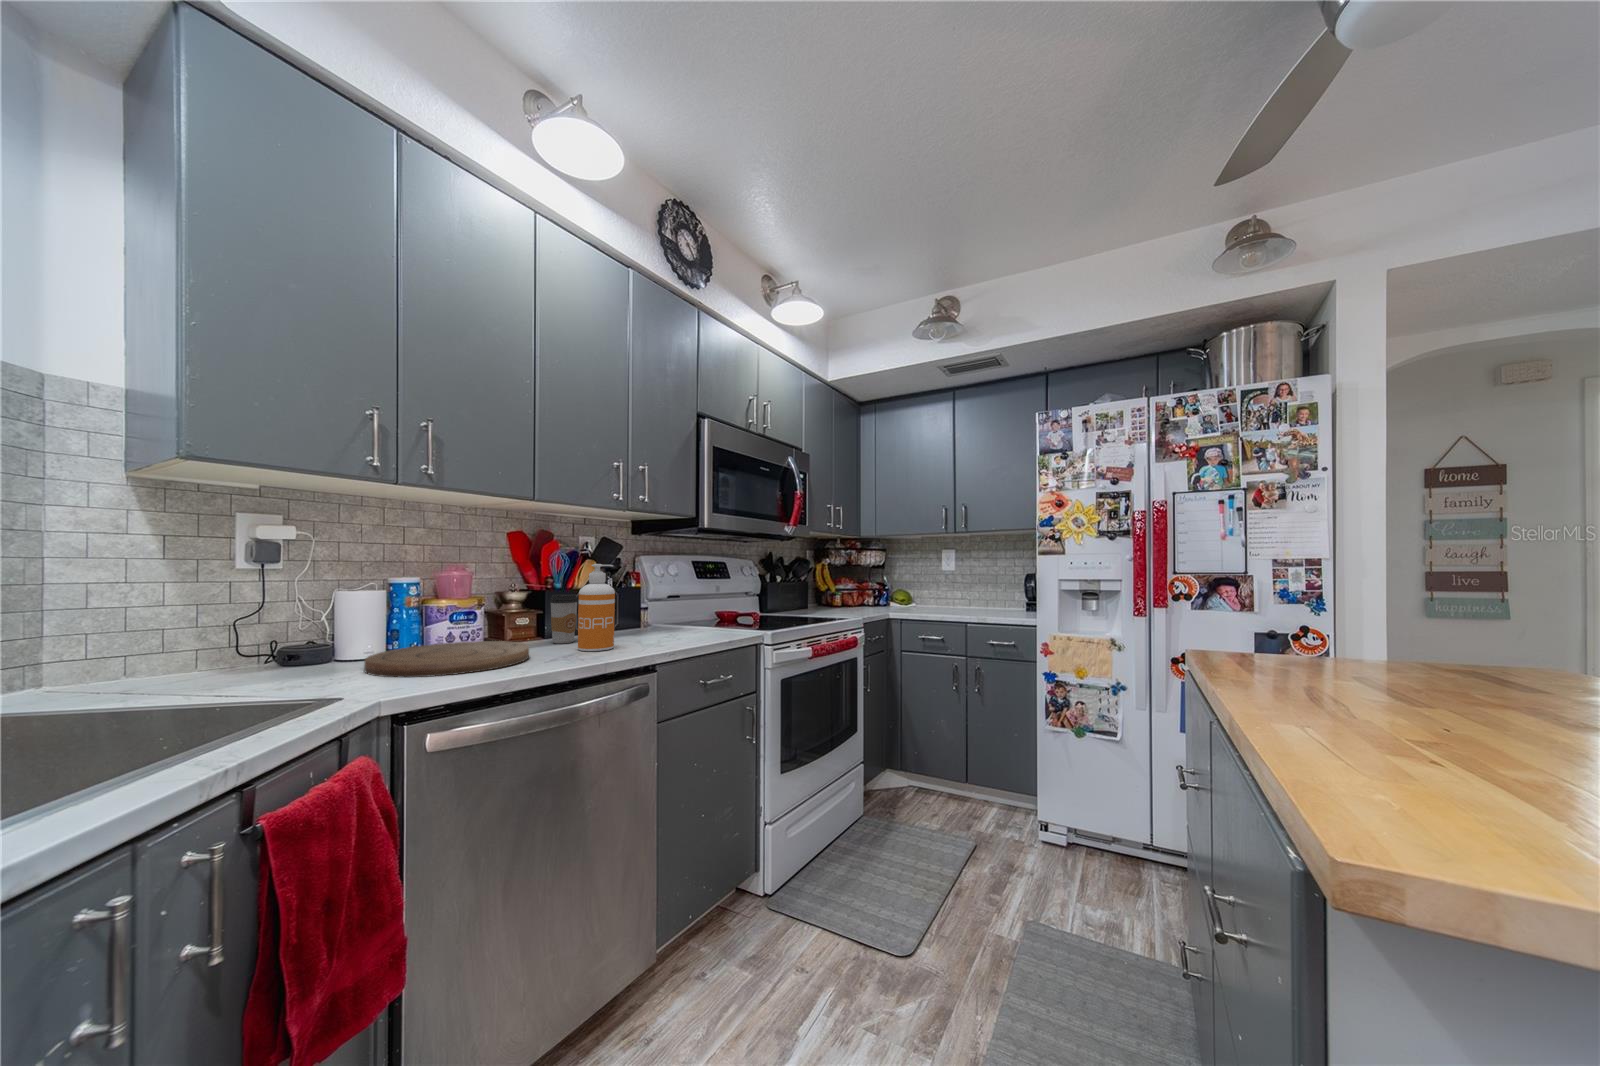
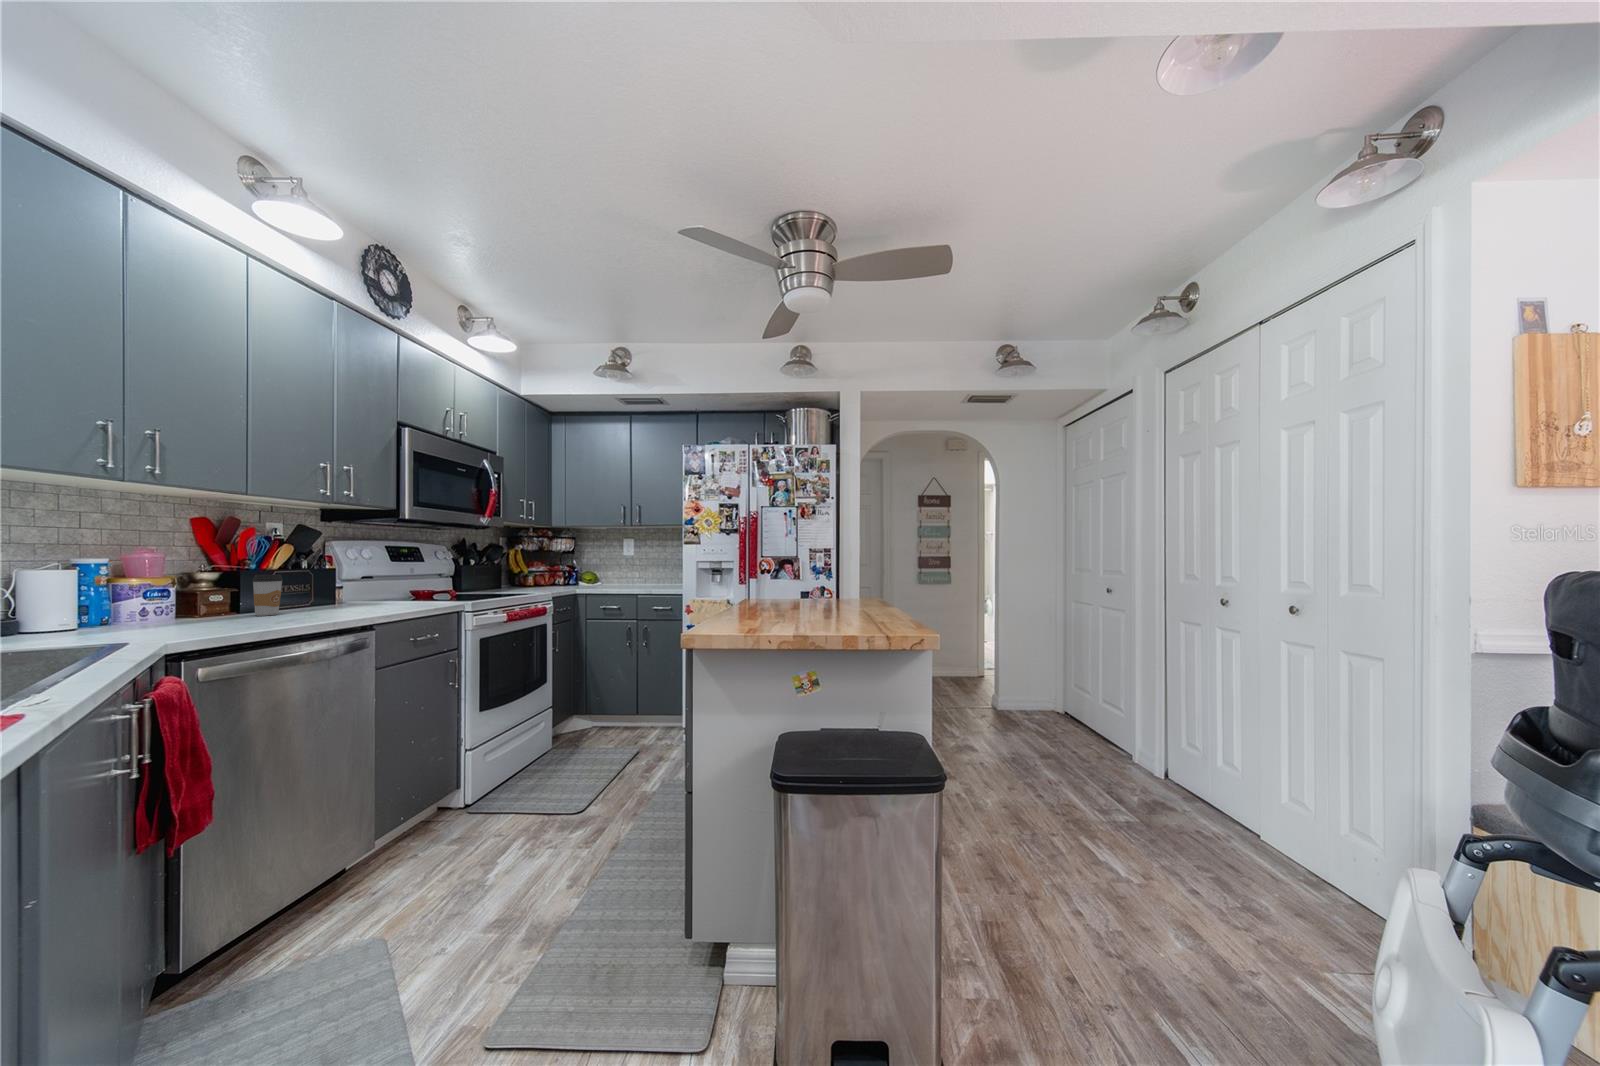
soap dispenser: present [578,564,615,651] -> none [292,549,329,618]
cutting board: present [364,641,529,677] -> none [80,613,252,637]

